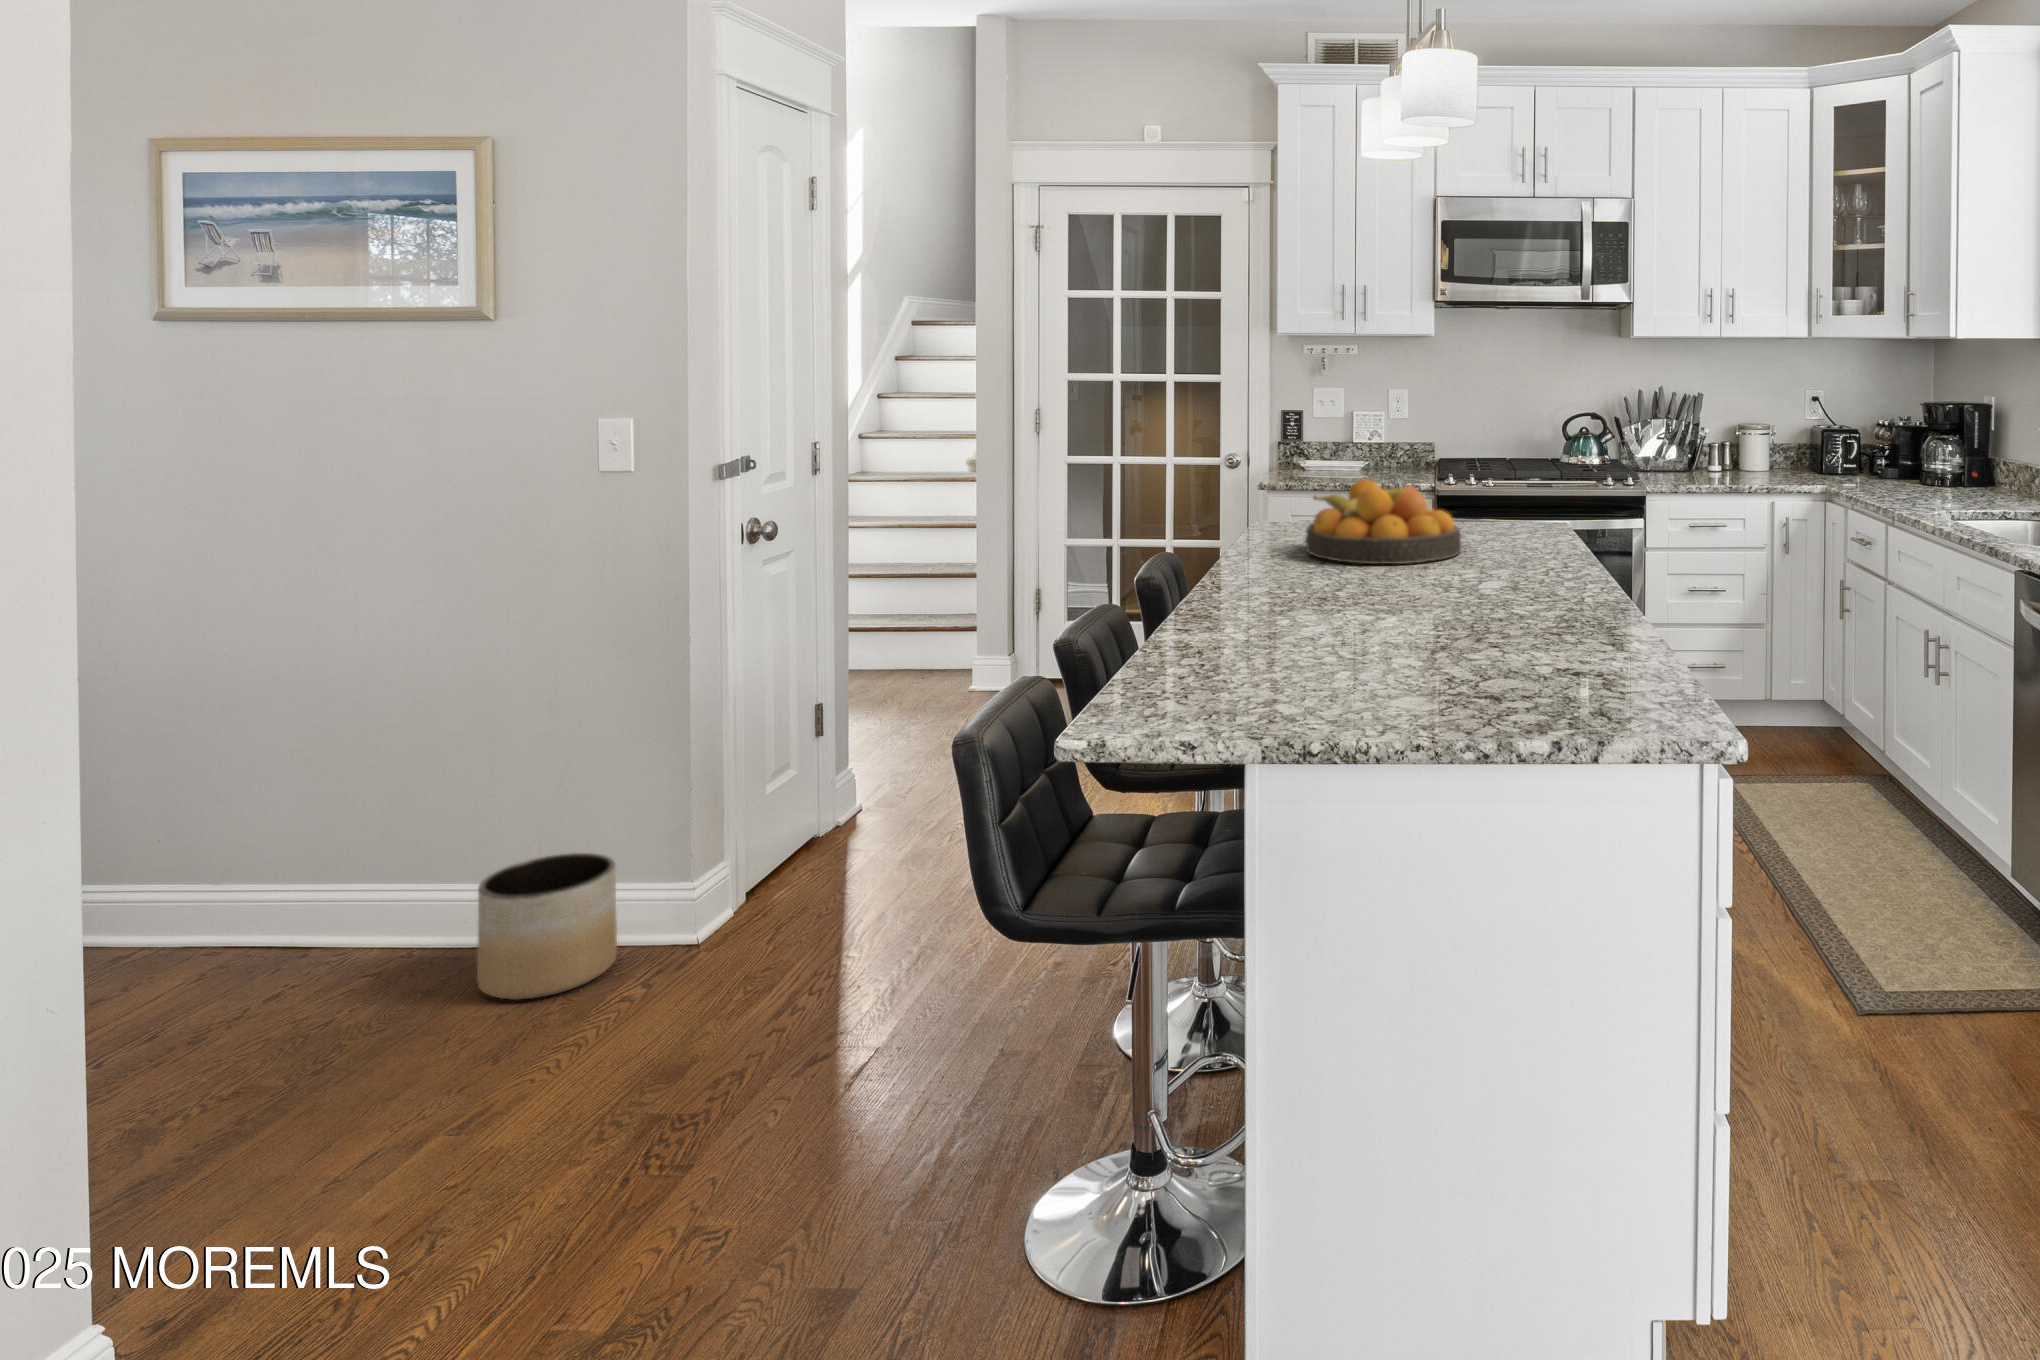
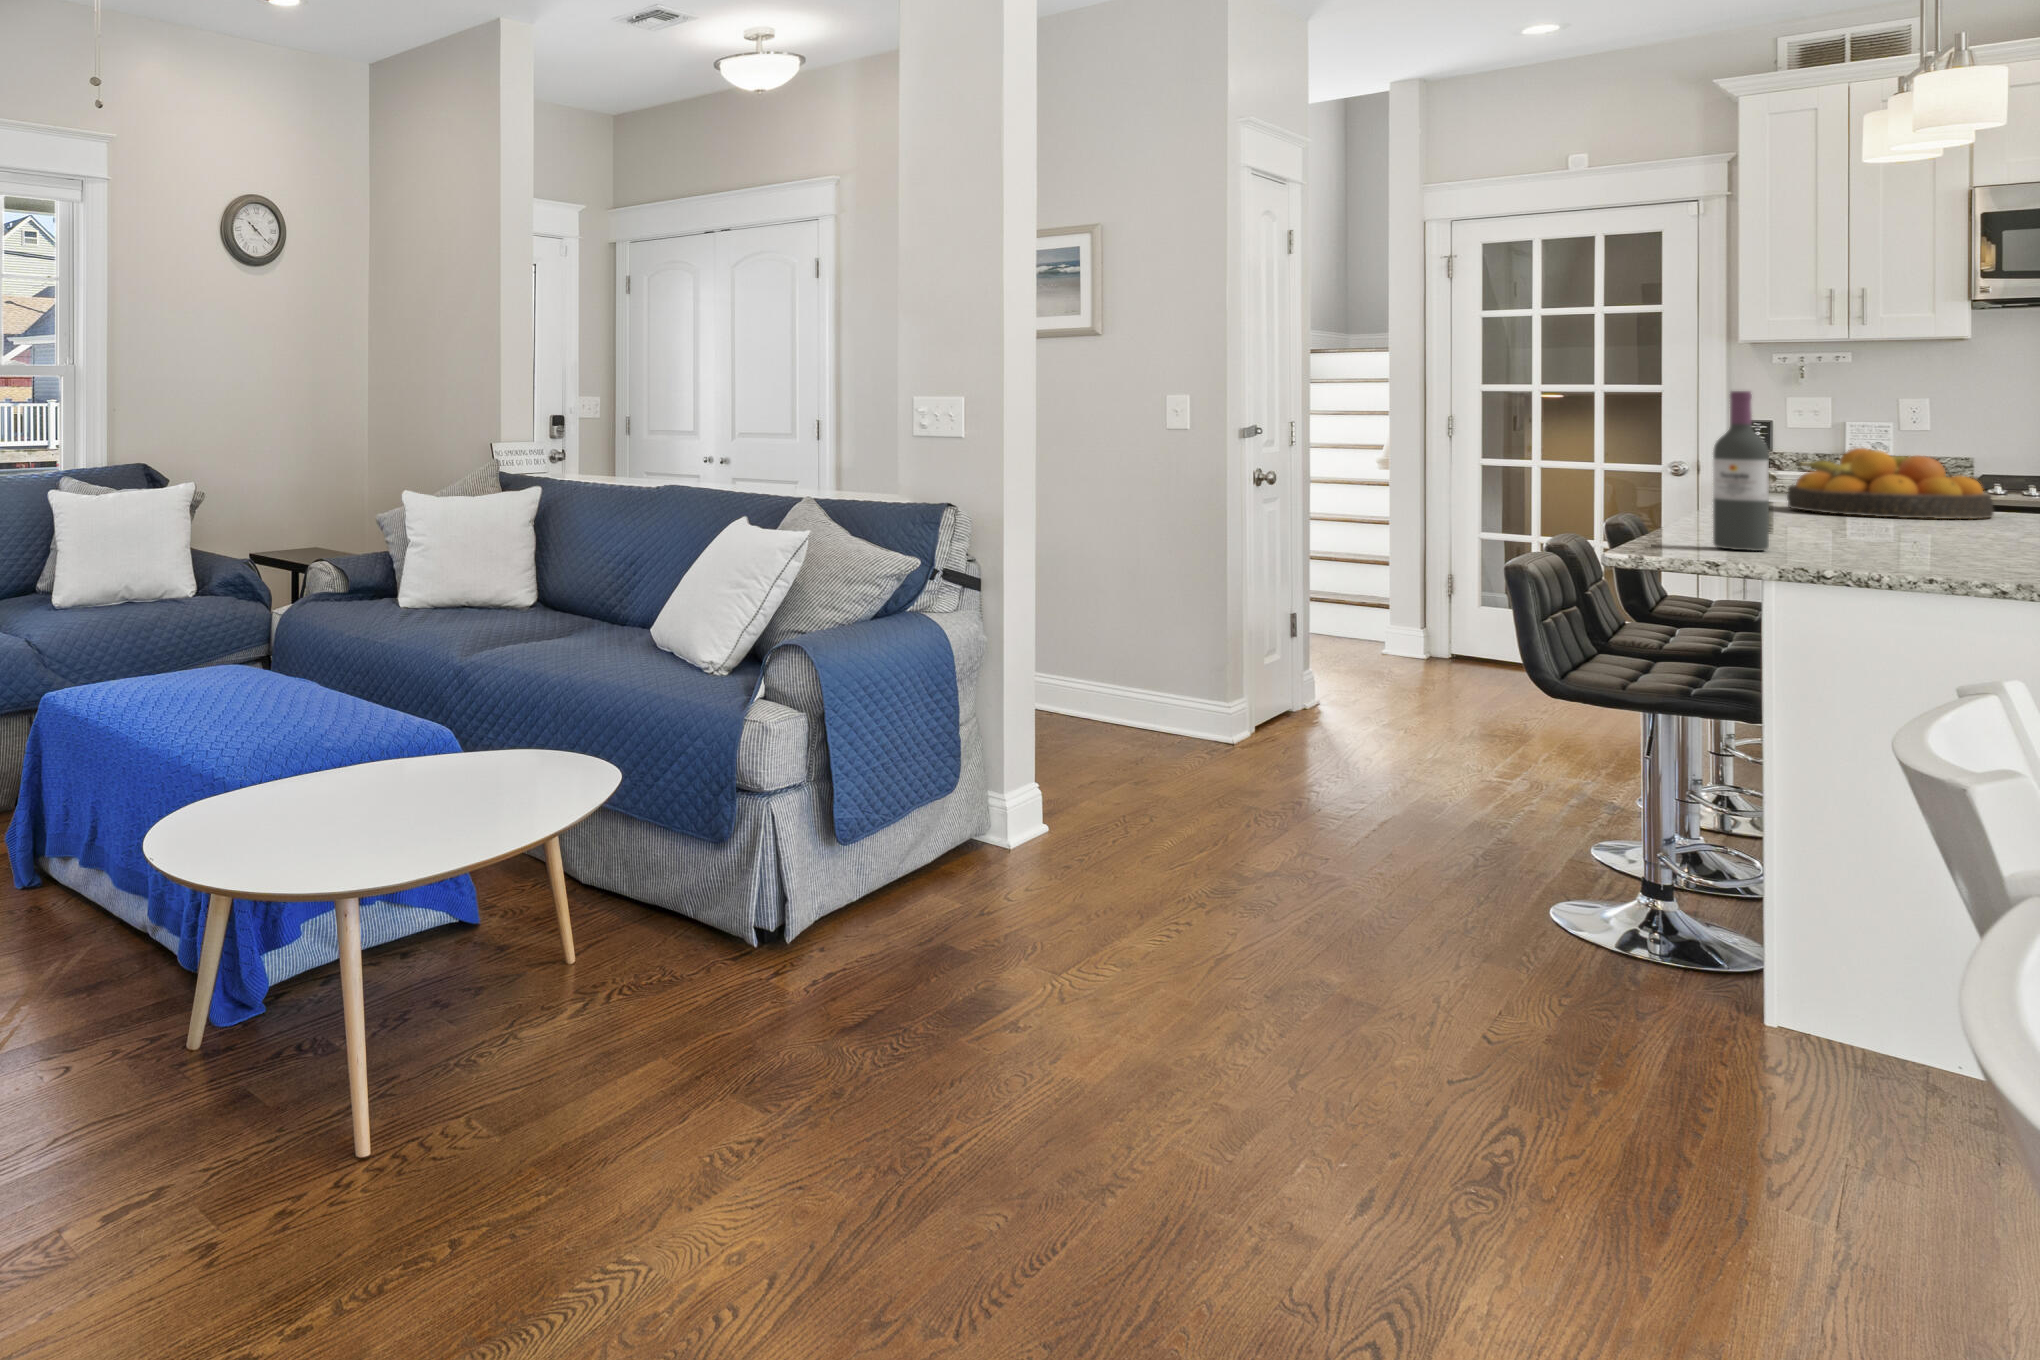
wine bottle: none [1216,476,1275,708] -> present [1713,391,1769,551]
planter: present [477,853,617,1000] -> none [1088,670,1169,750]

